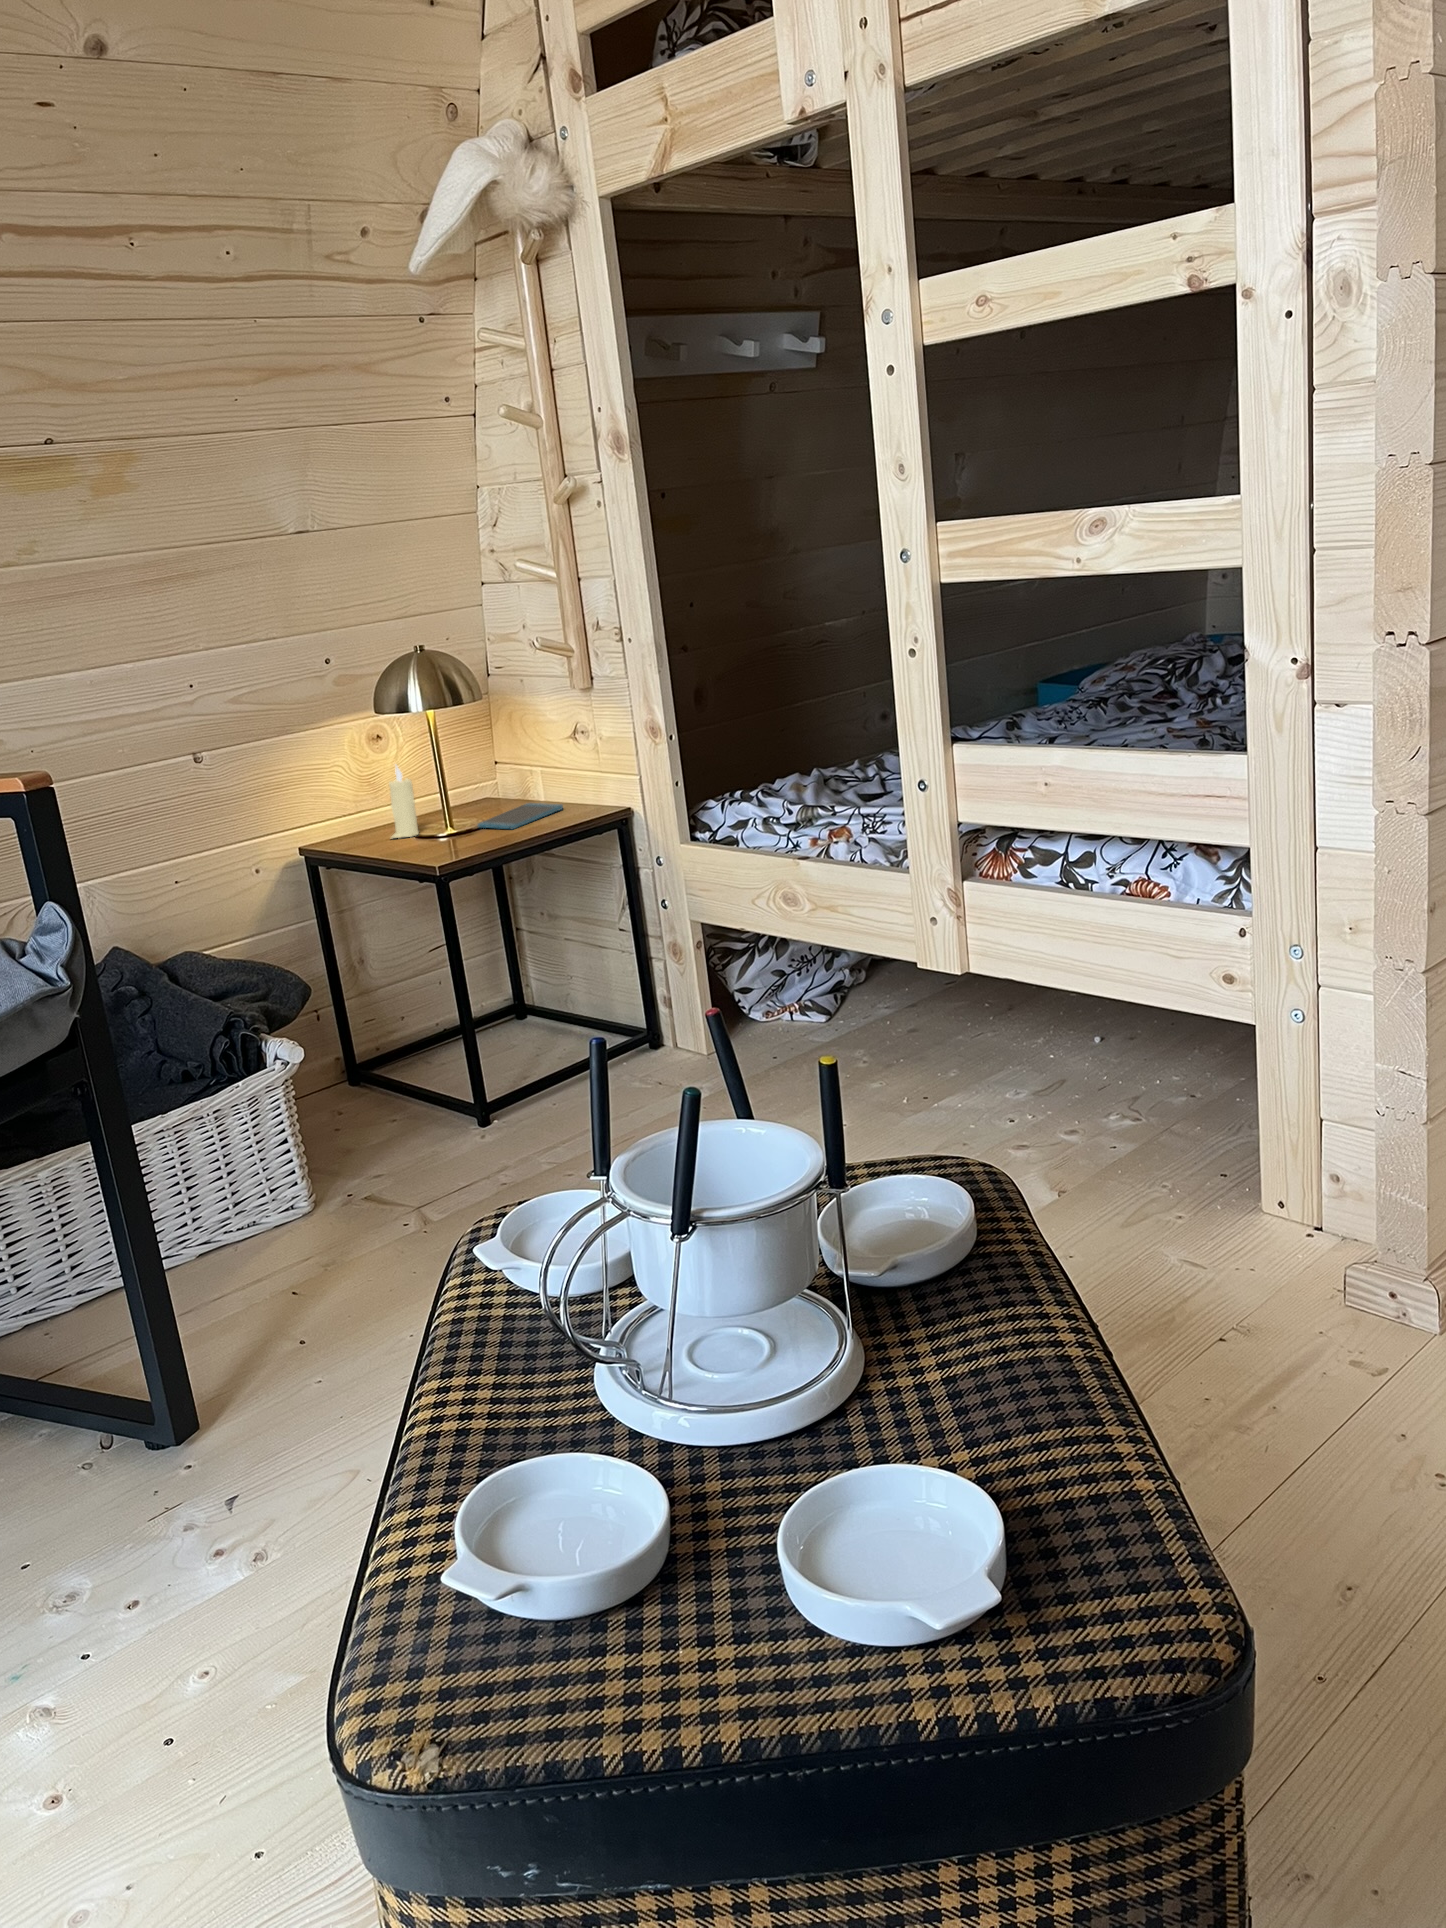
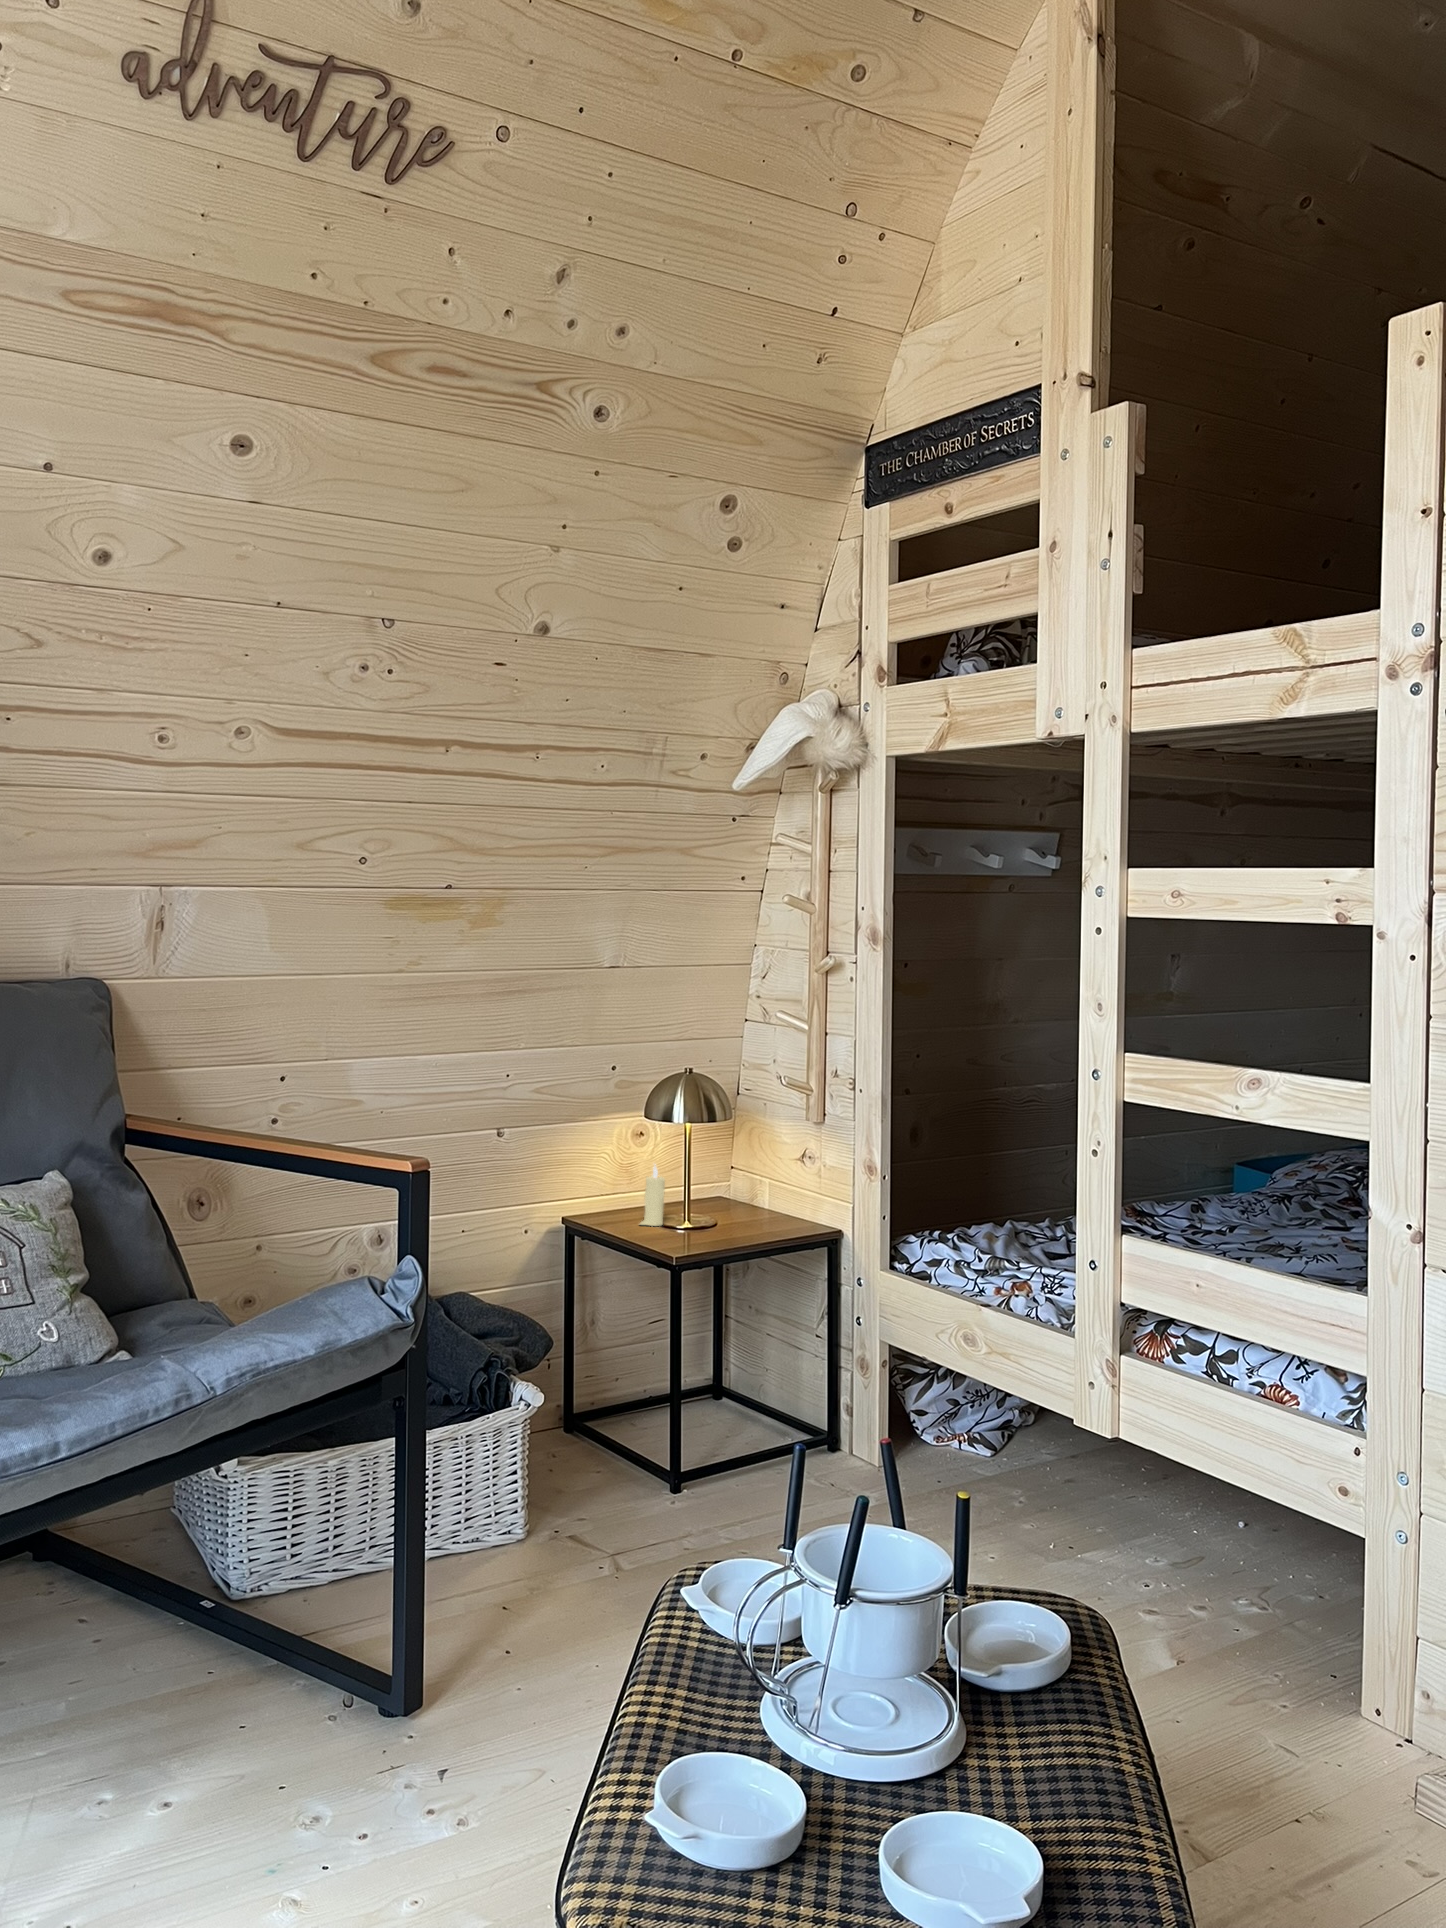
smartphone: present [478,803,563,829] -> none [713,1212,787,1235]

